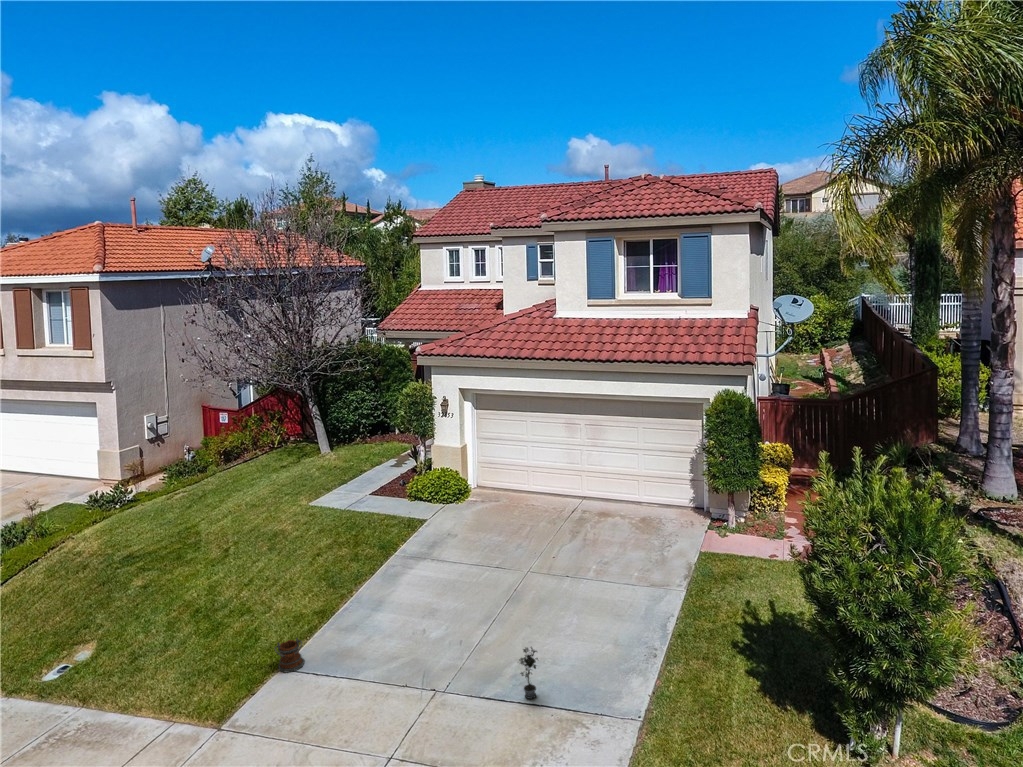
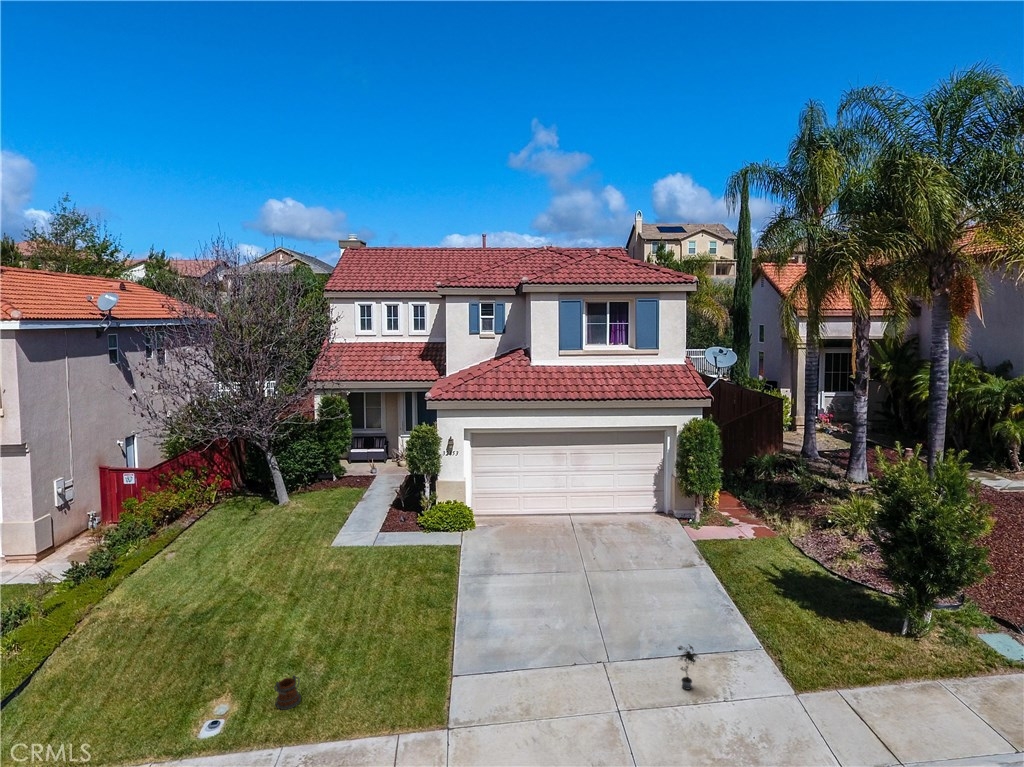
bucket: present [275,638,305,672] -> present [274,675,301,710]

